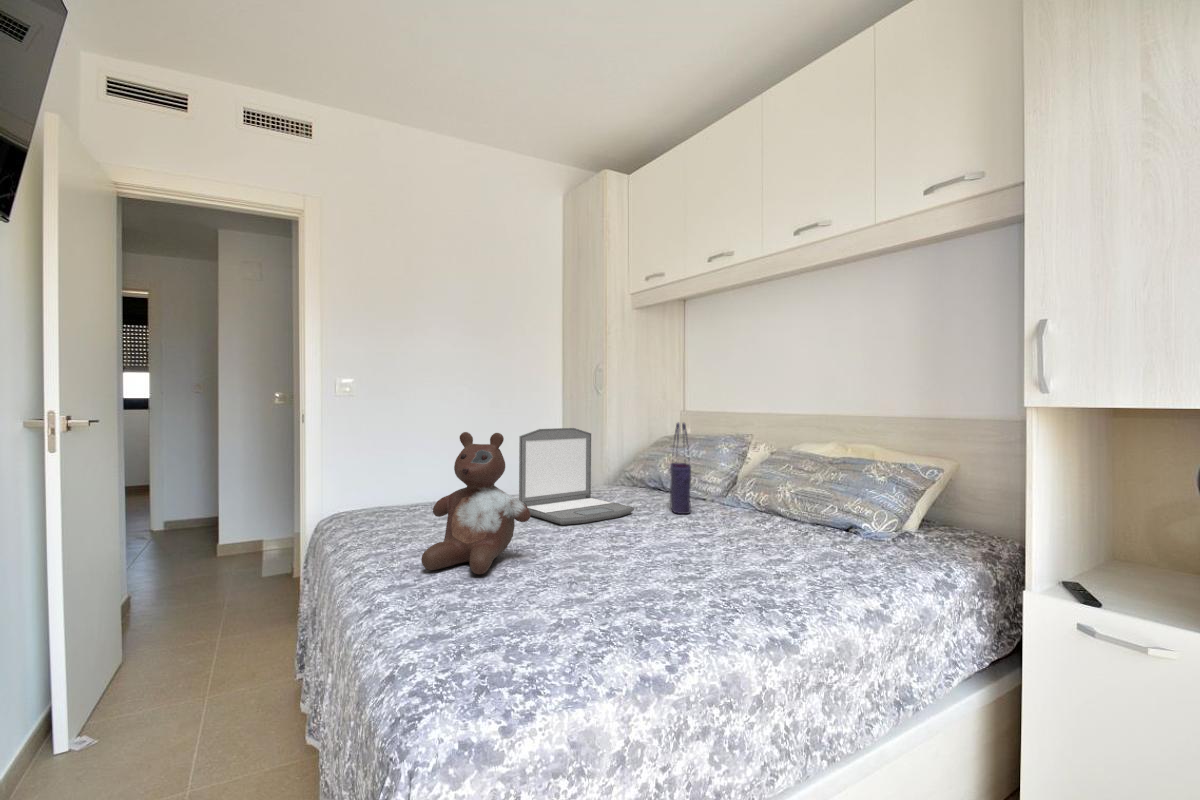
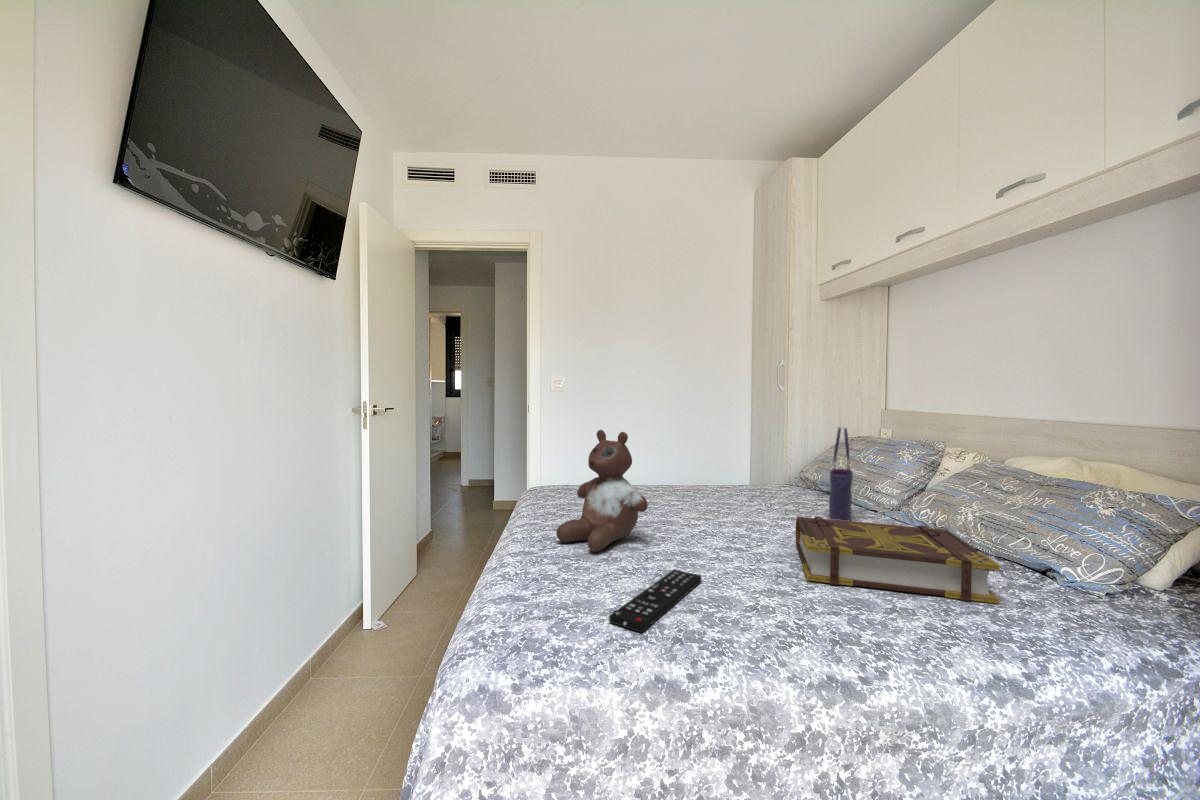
laptop: present [519,428,634,525] -> none [676,428,786,519]
book: none [664,504,839,565] -> present [796,517,1000,603]
remote control: none [563,576,615,640] -> present [609,569,701,633]

